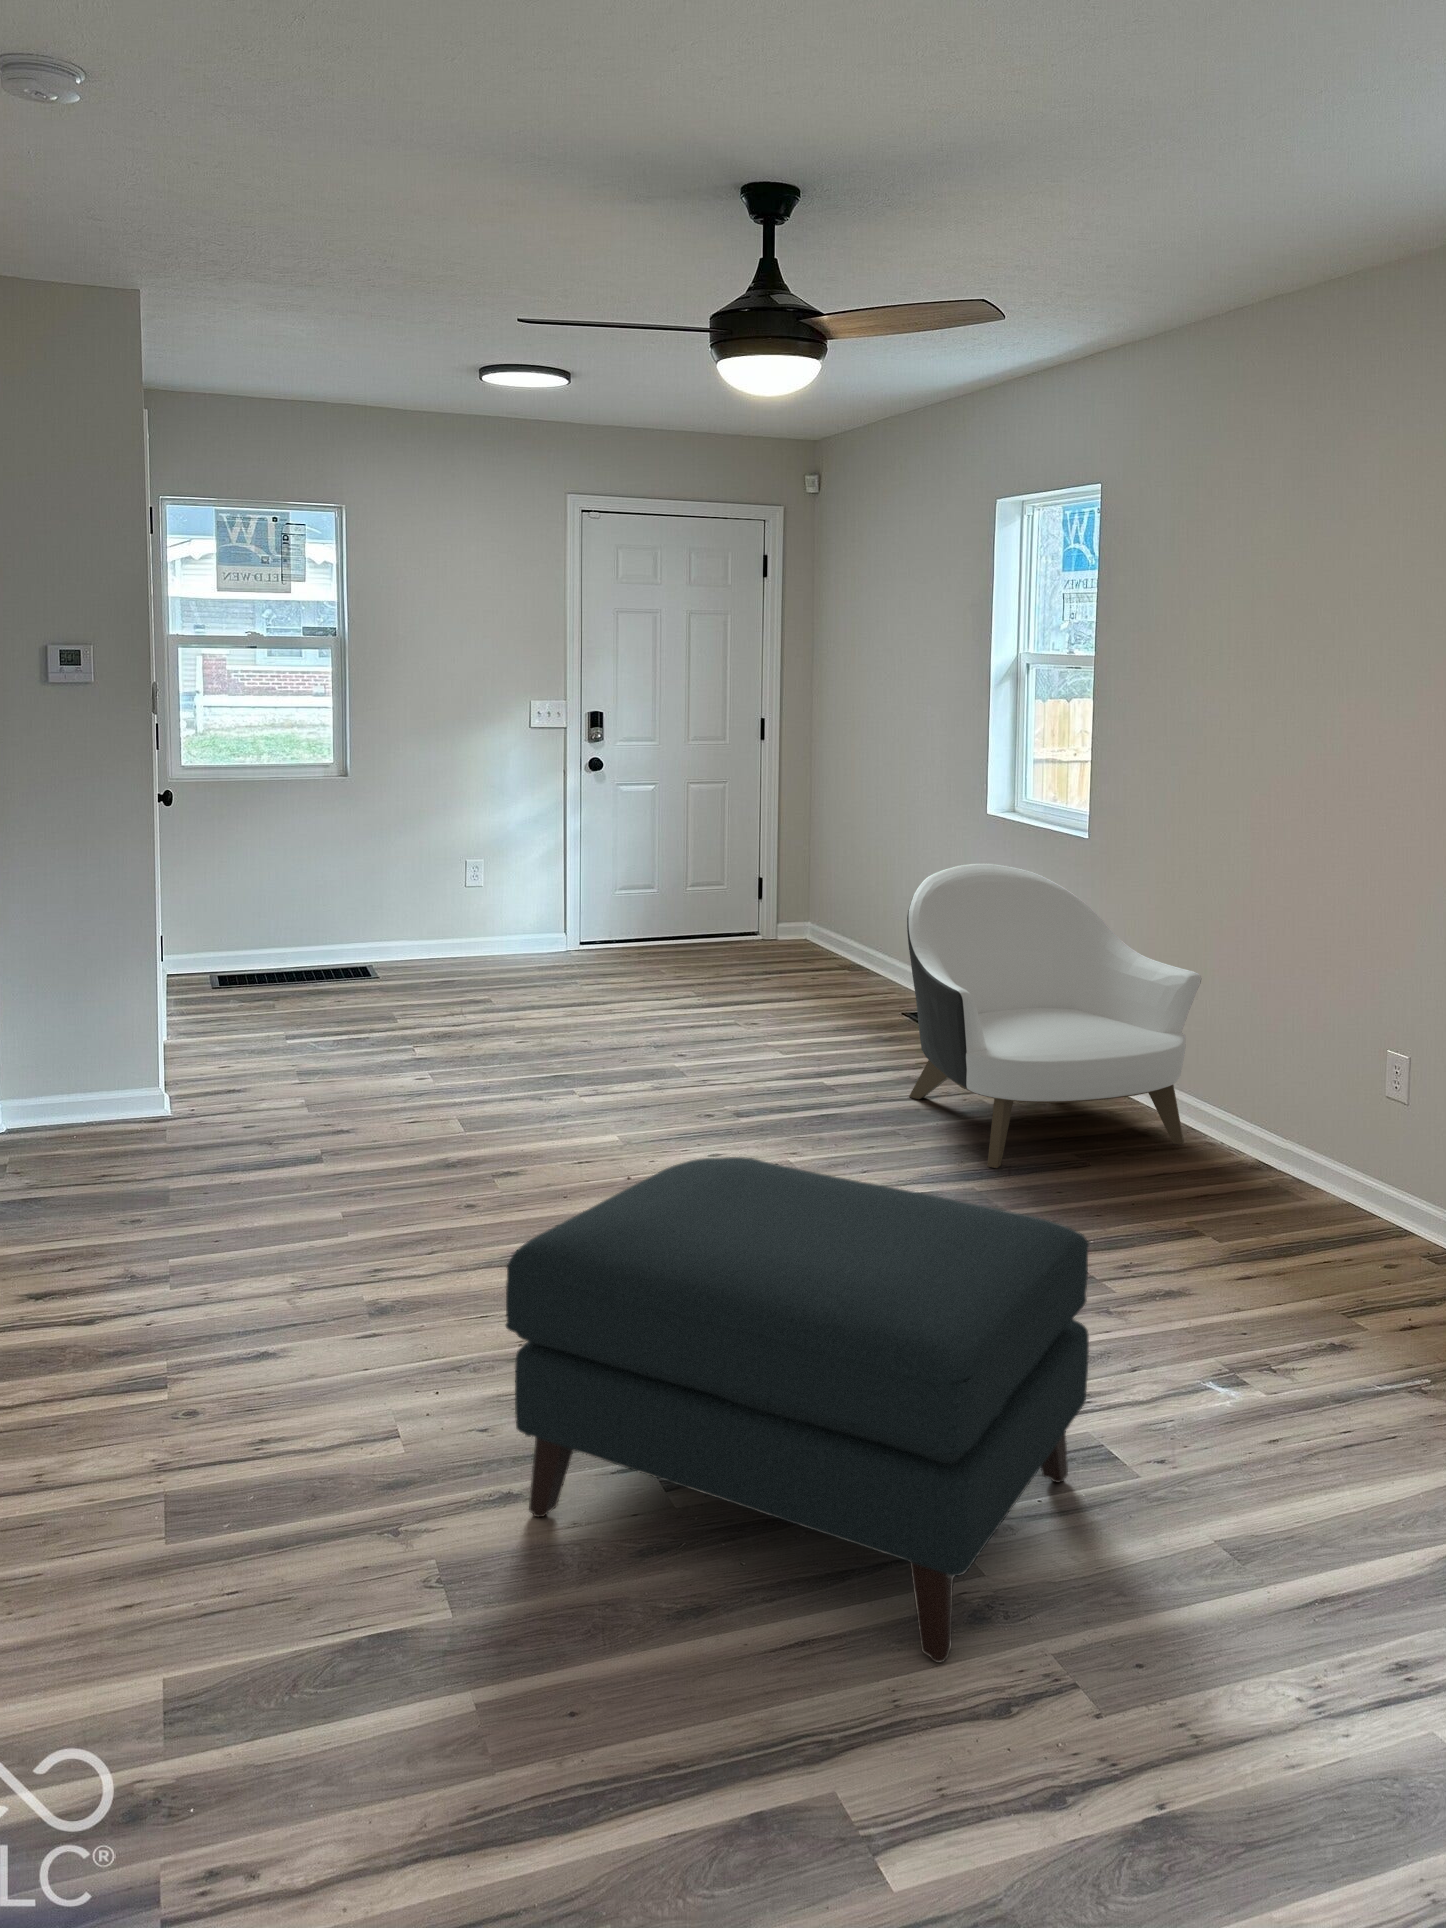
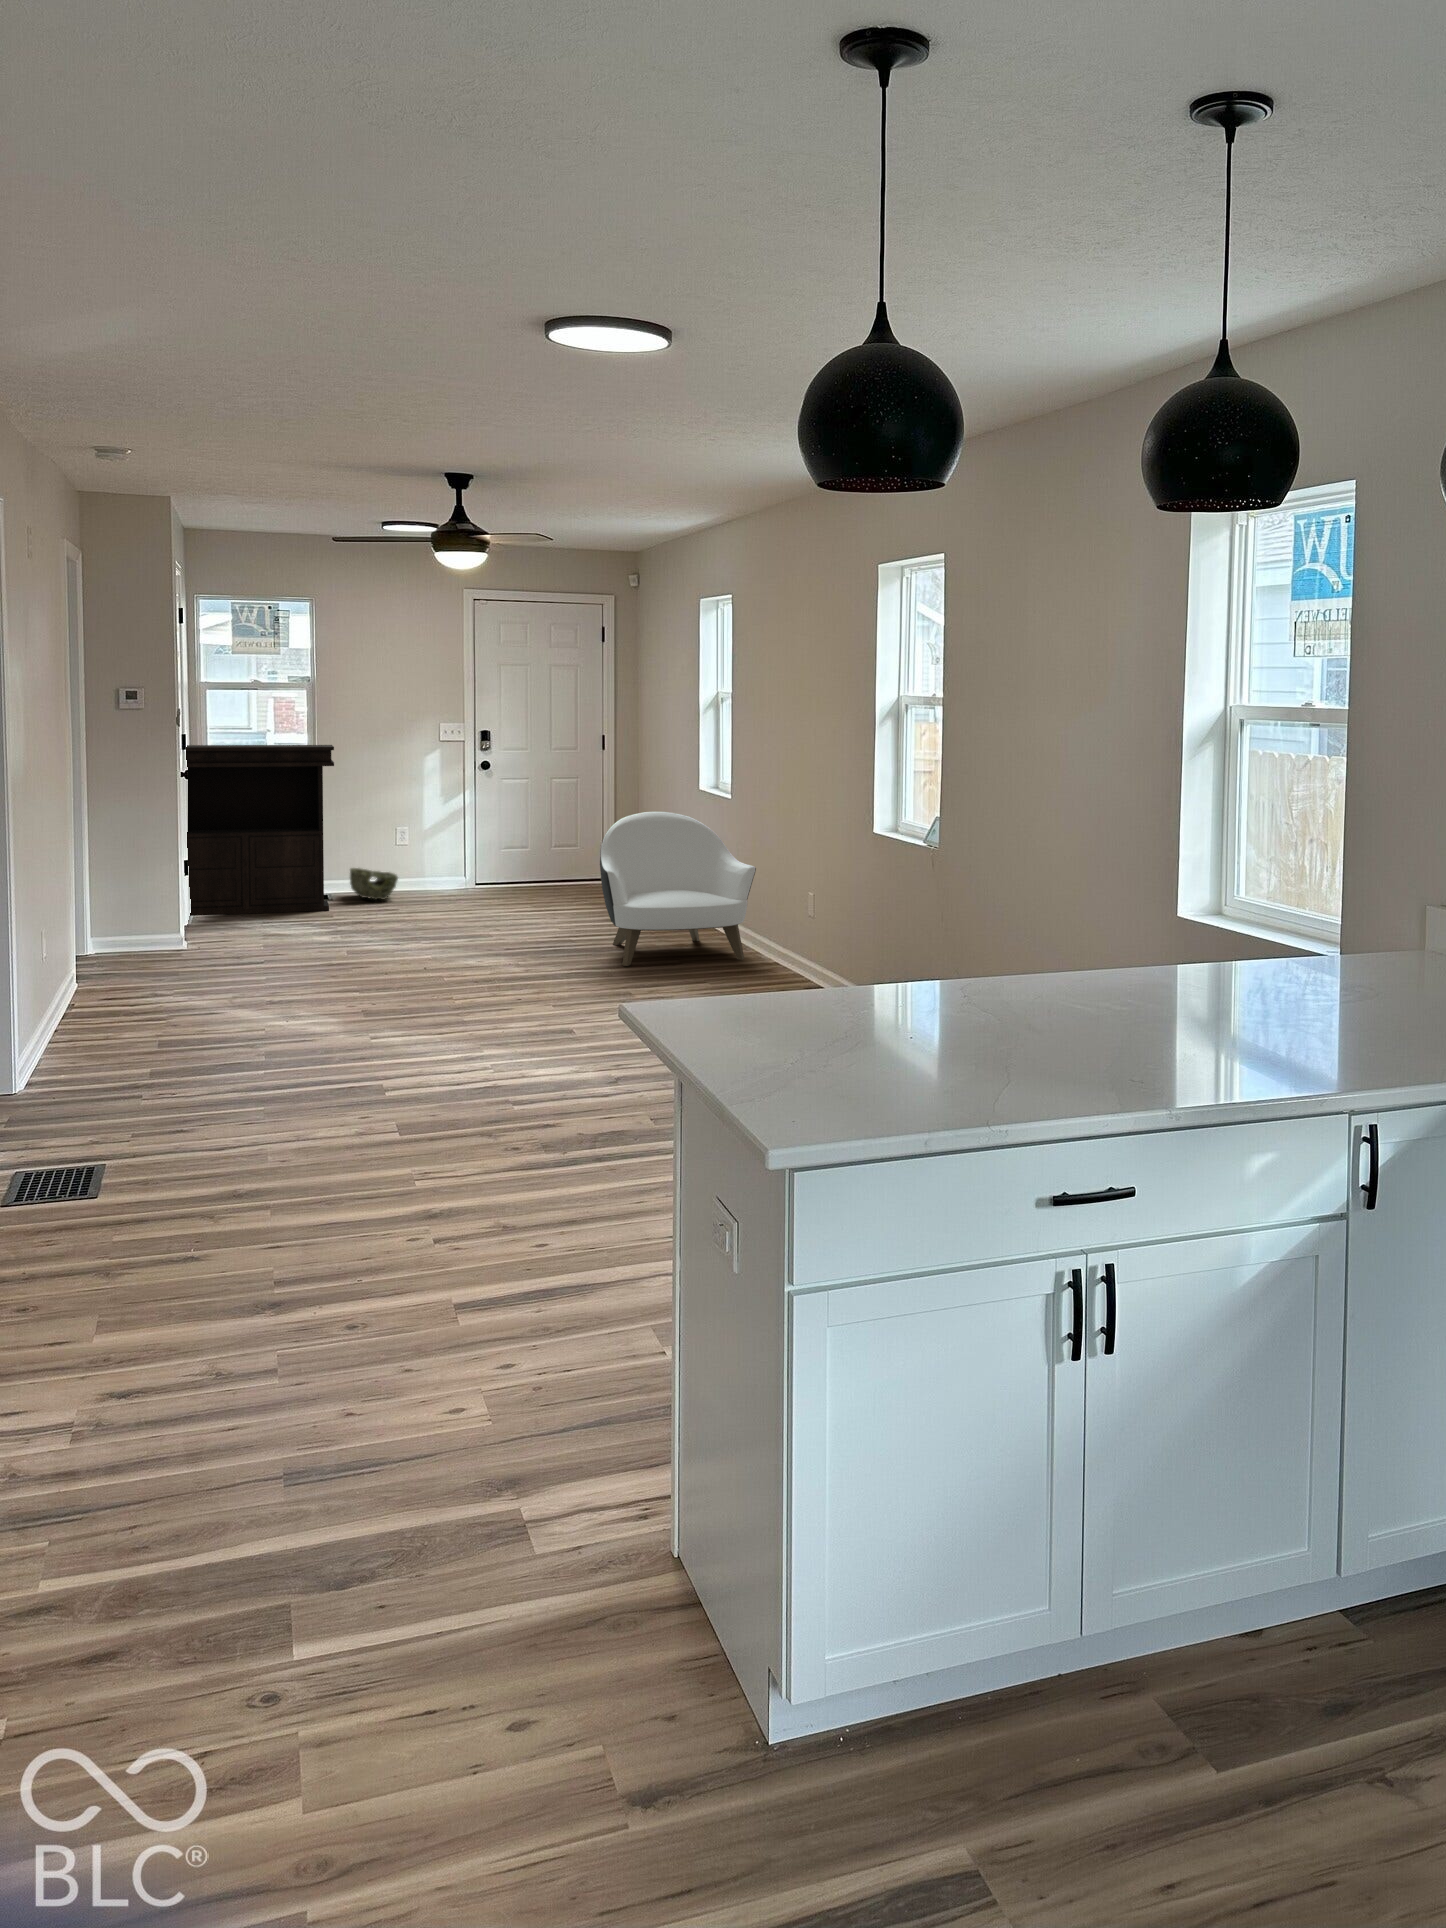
console table: none [84,737,390,1025] -> present [186,745,334,916]
woven basket: none [399,925,479,979] -> present [350,868,398,900]
ottoman: present [505,1157,1089,1663] -> none [299,911,546,1060]

